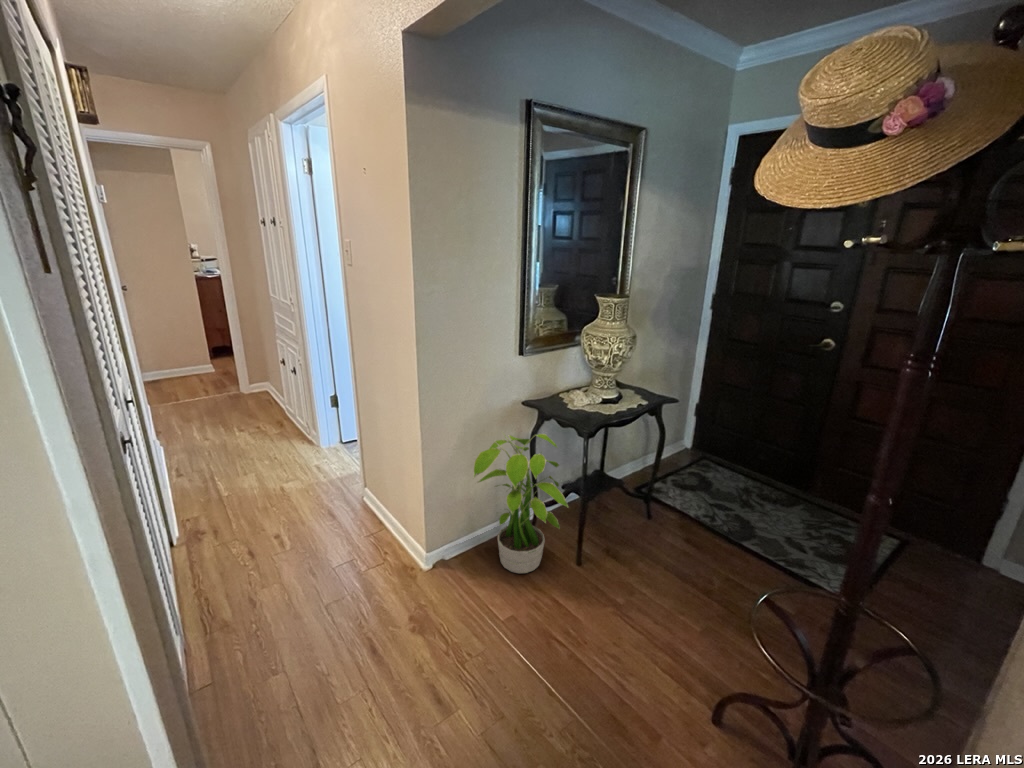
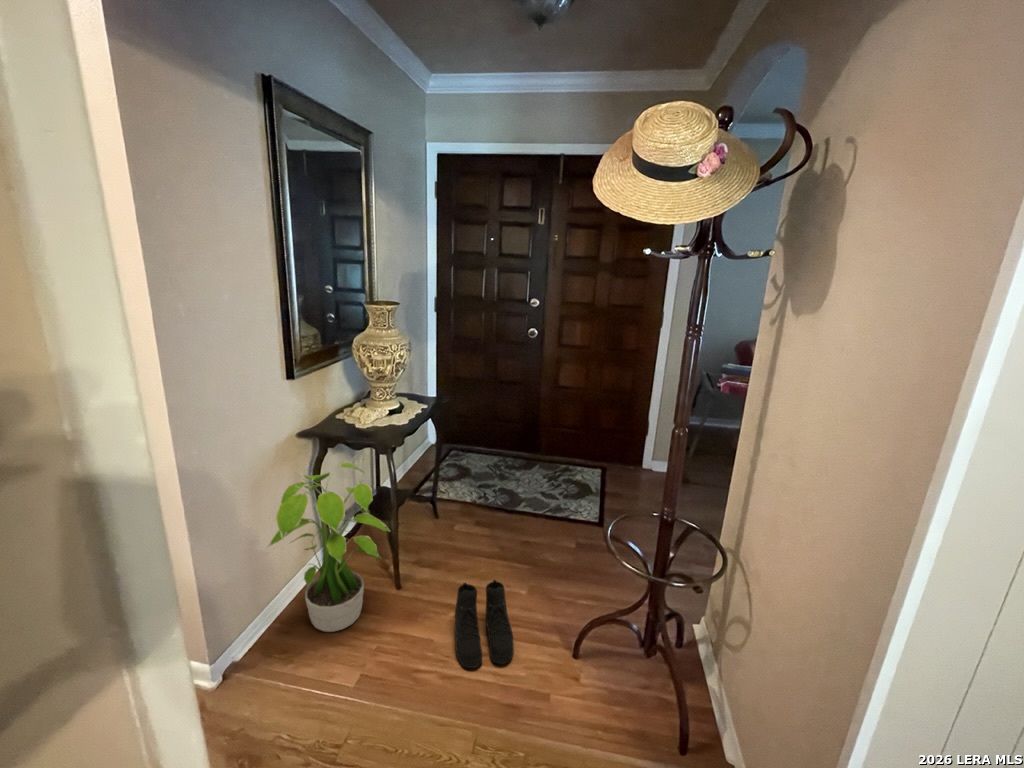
boots: none [590,584,660,682] -> present [455,580,514,668]

